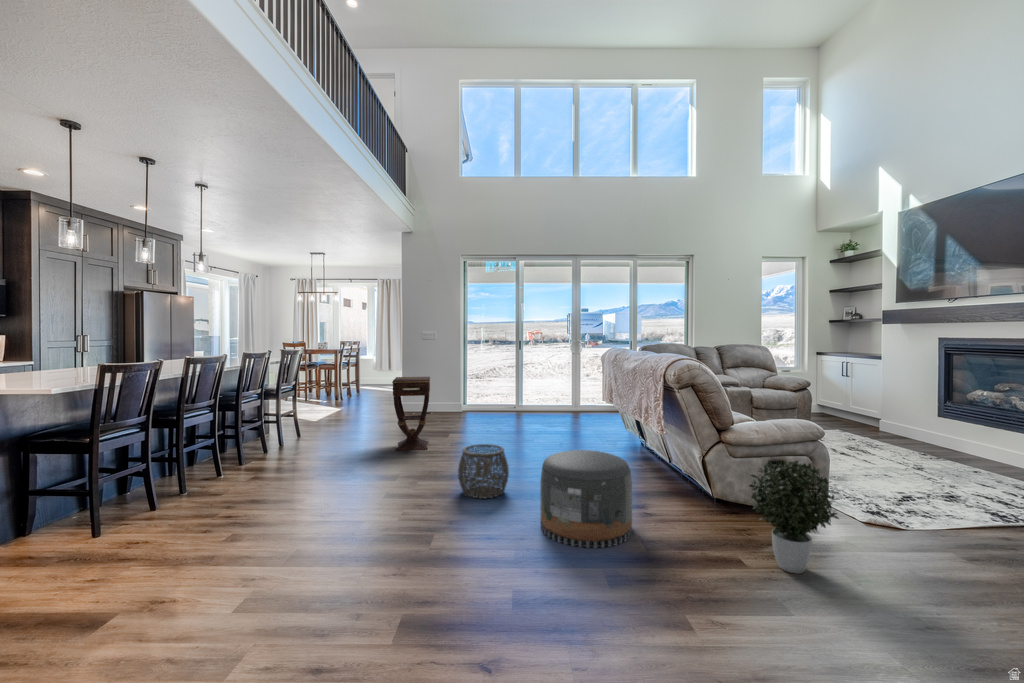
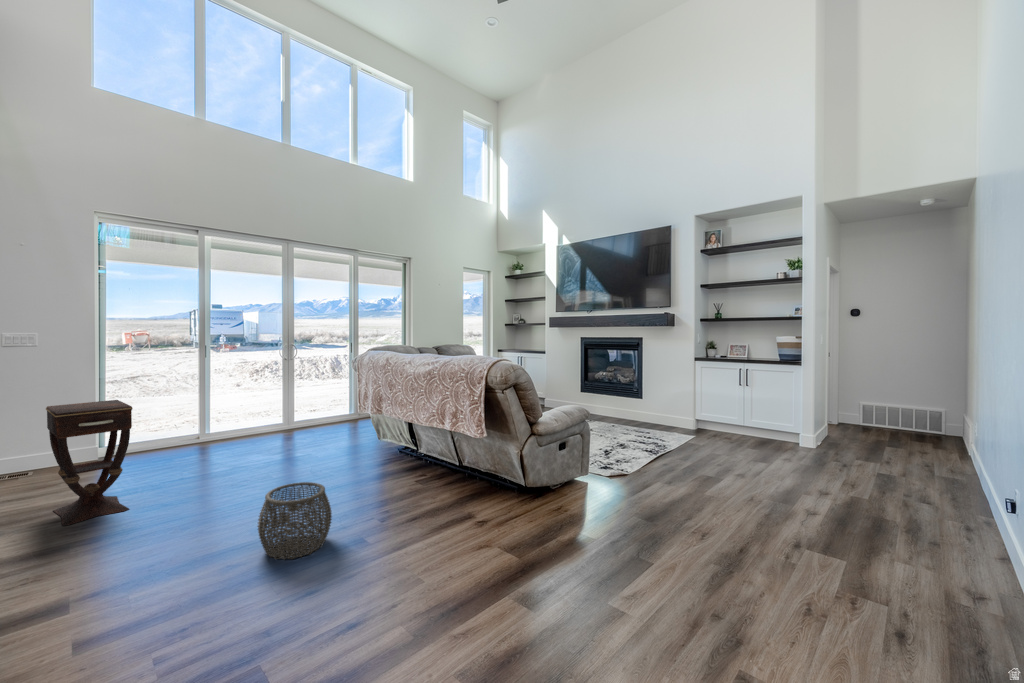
pouf: present [540,450,632,548] -> none [405,466,501,575]
potted plant: present [749,460,839,574] -> none [588,443,650,531]

